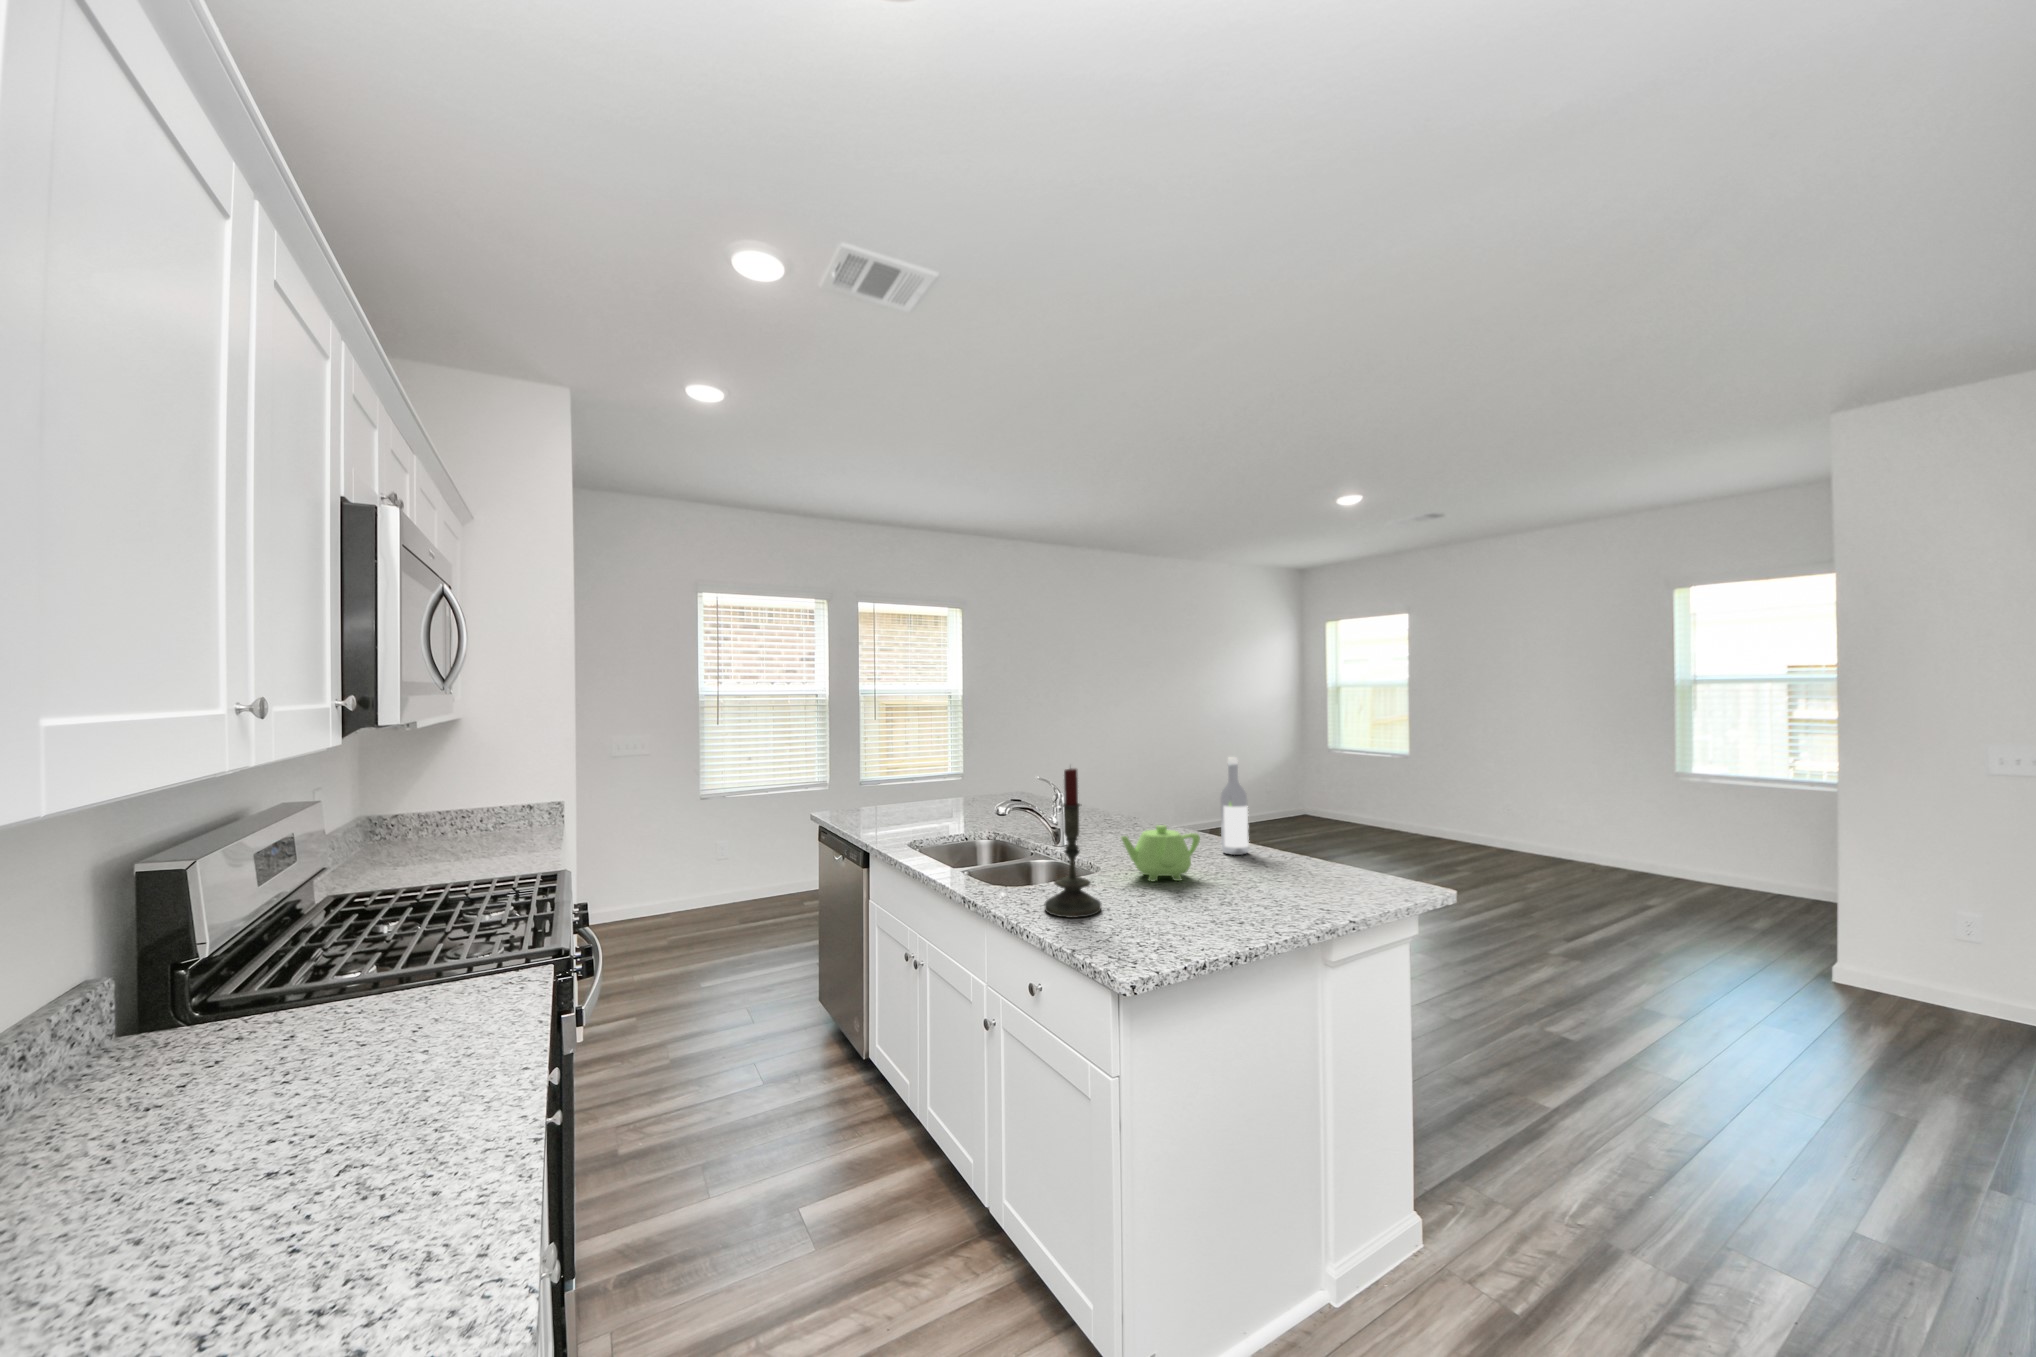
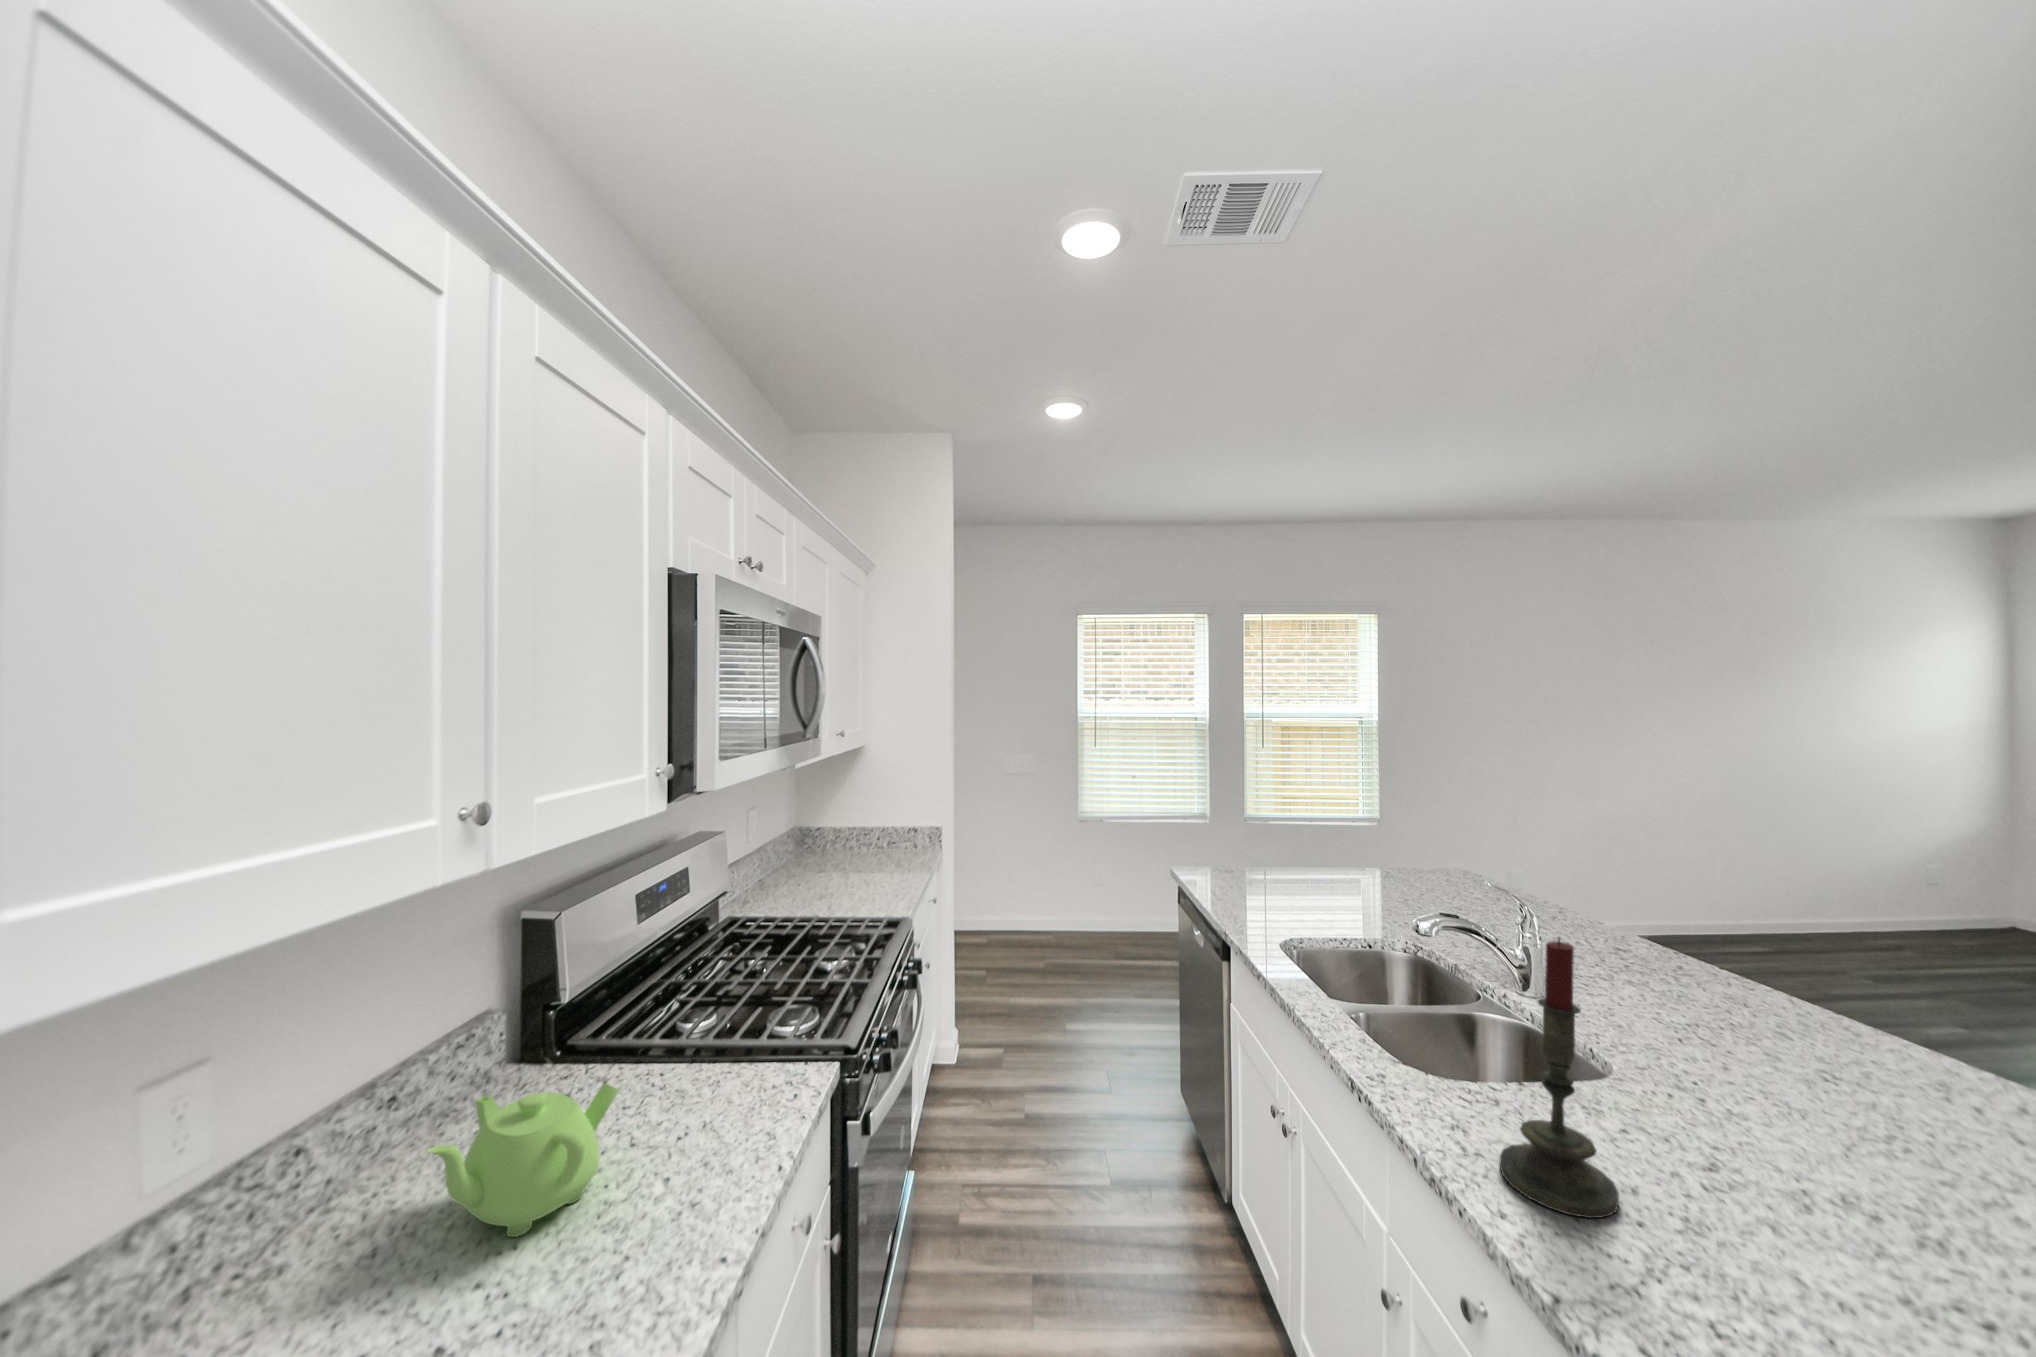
wine bottle: present [1220,757,1249,855] -> none [1881,926,1956,1118]
teapot: present [1121,825,1200,881] -> present [427,1083,619,1237]

